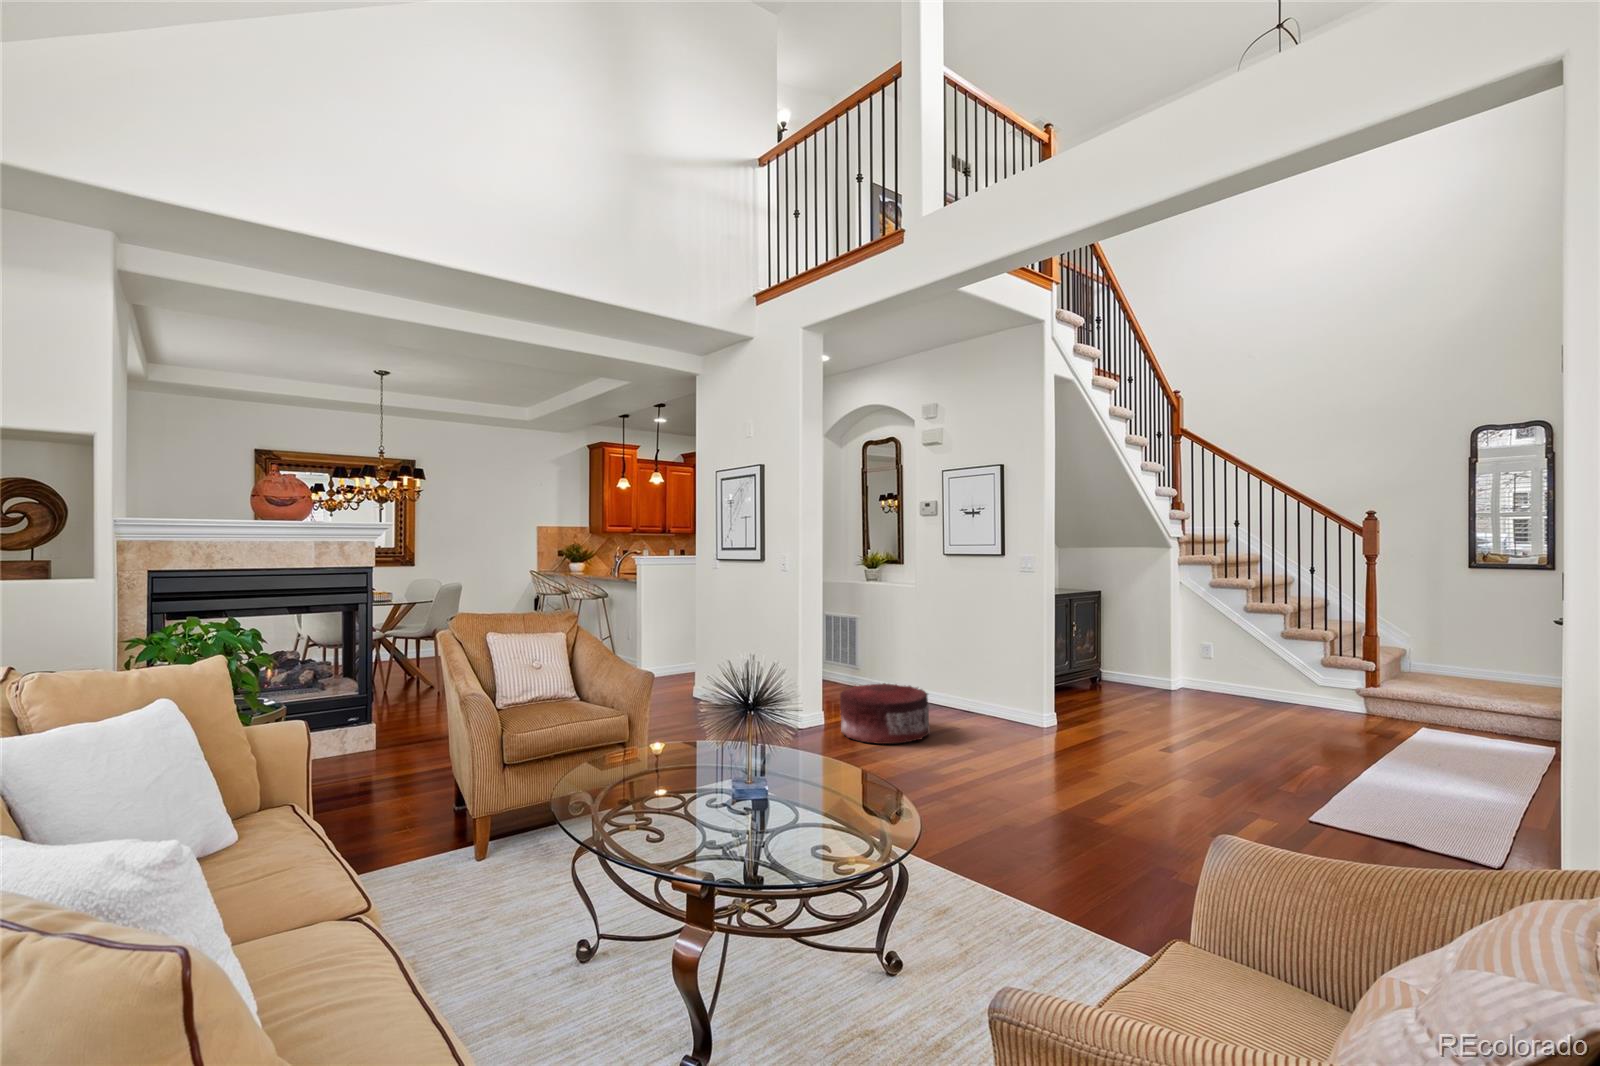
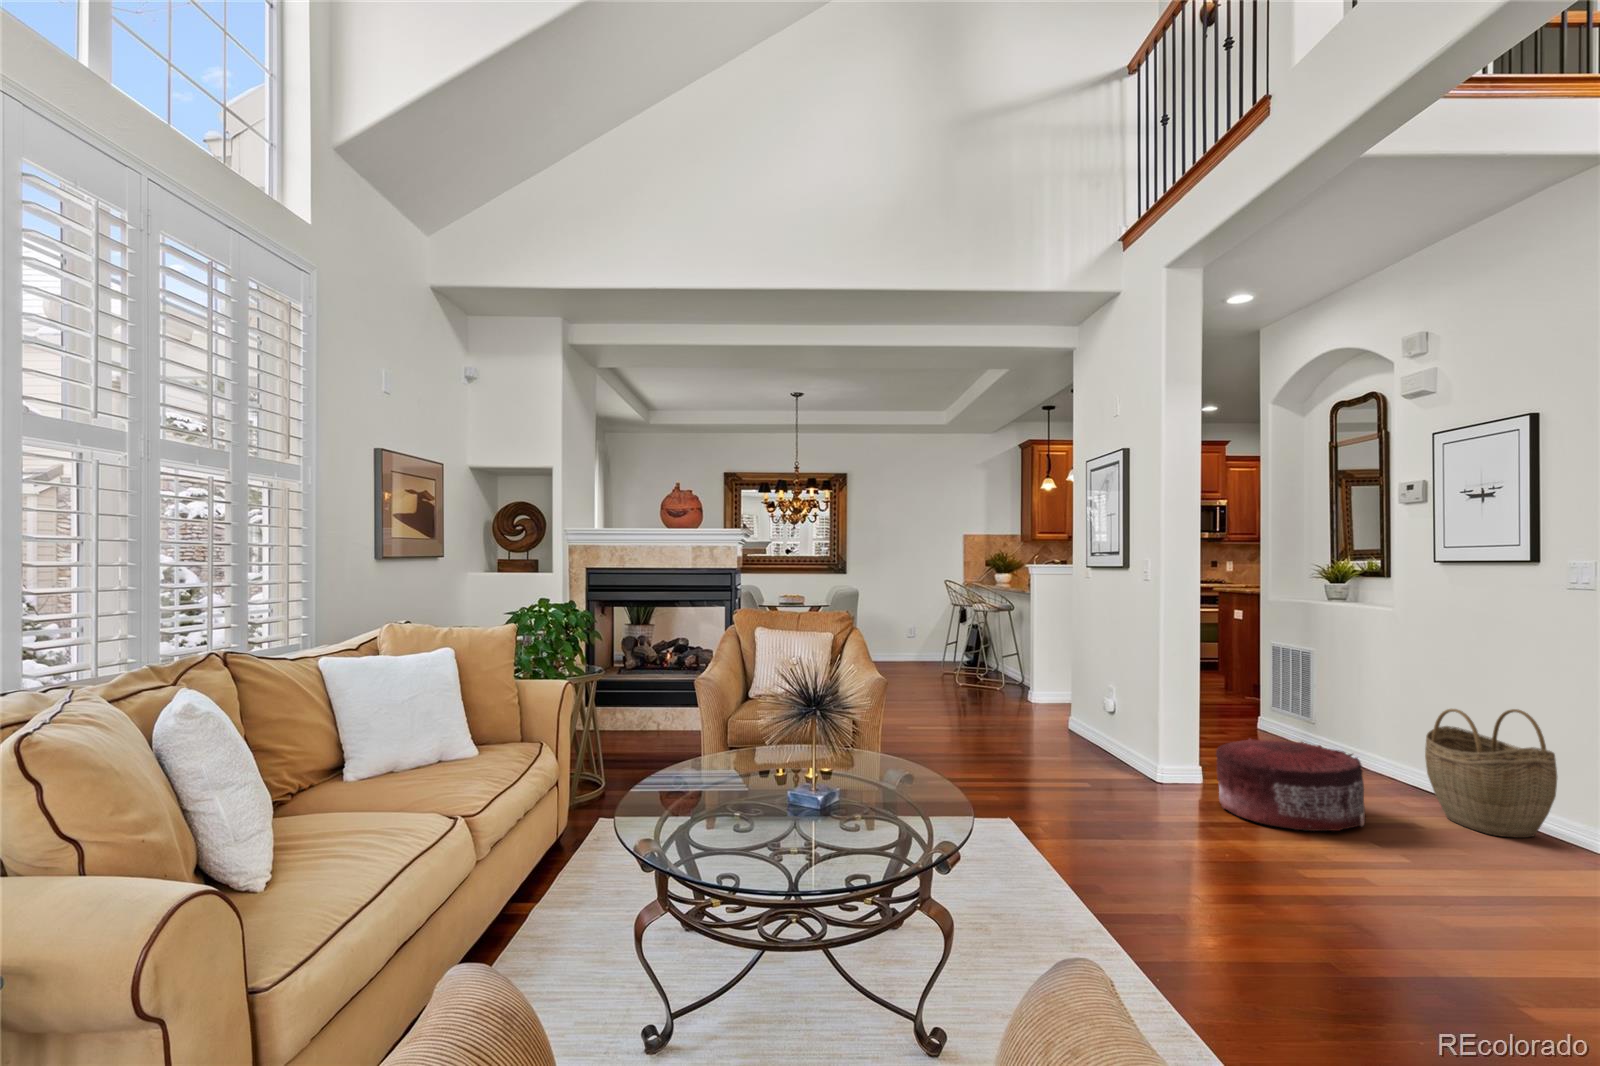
woven basket: none [949,647,1015,727] -> present [1425,709,1558,838]

